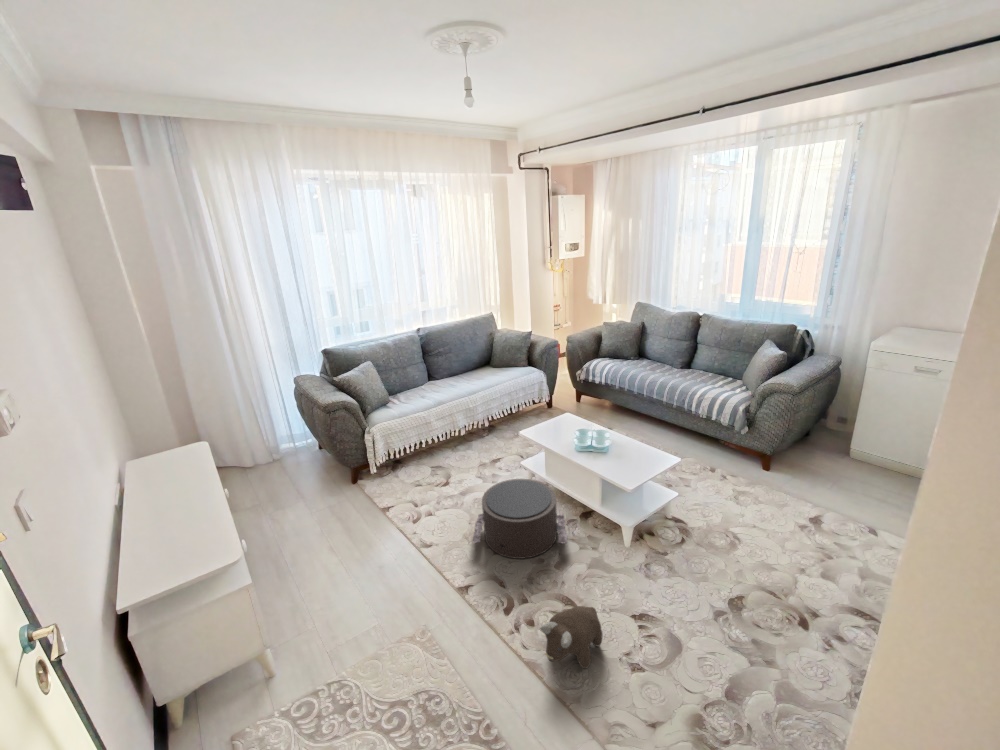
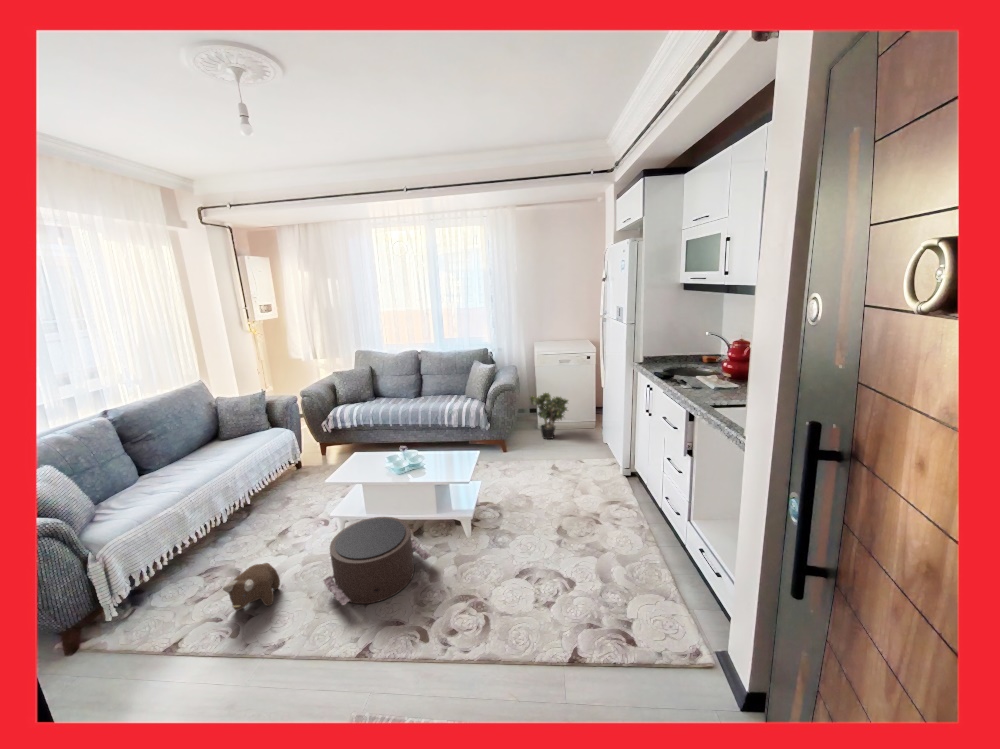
potted plant: none [826,406,904,476] -> present [530,393,568,439]
plush toy: present [540,606,602,669] -> present [223,563,280,611]

